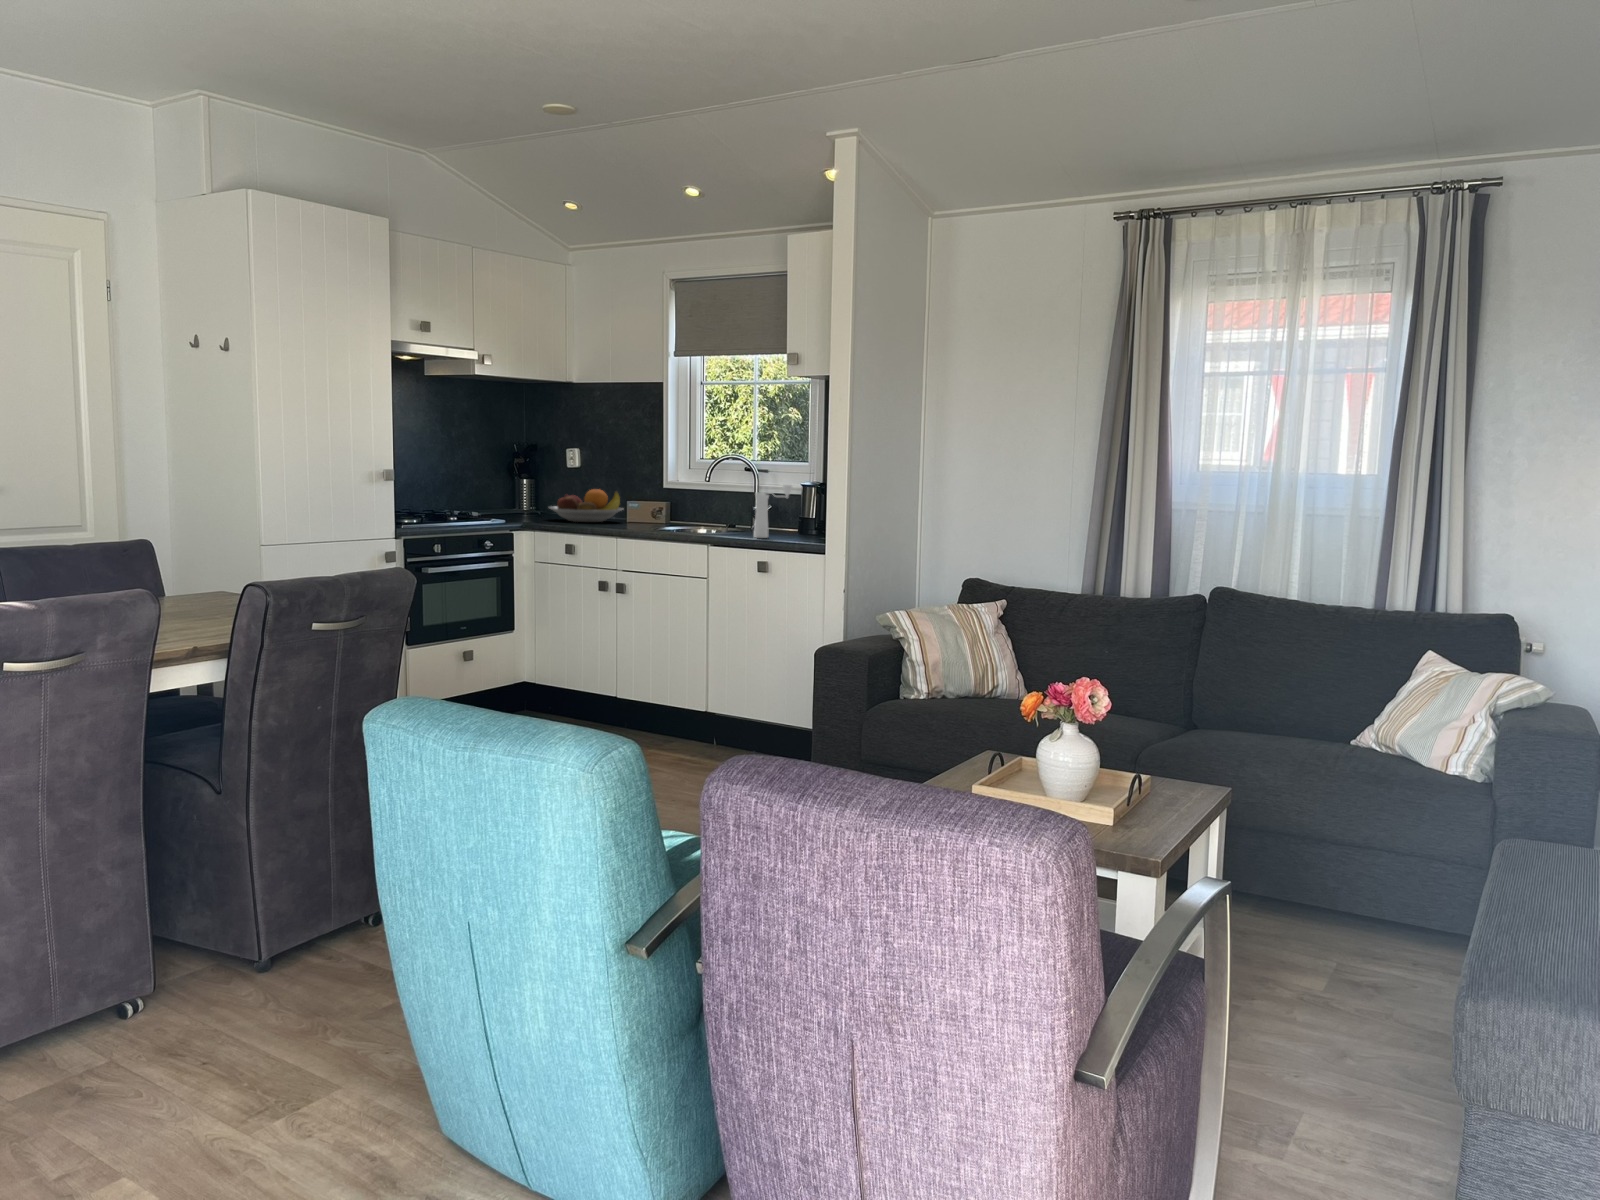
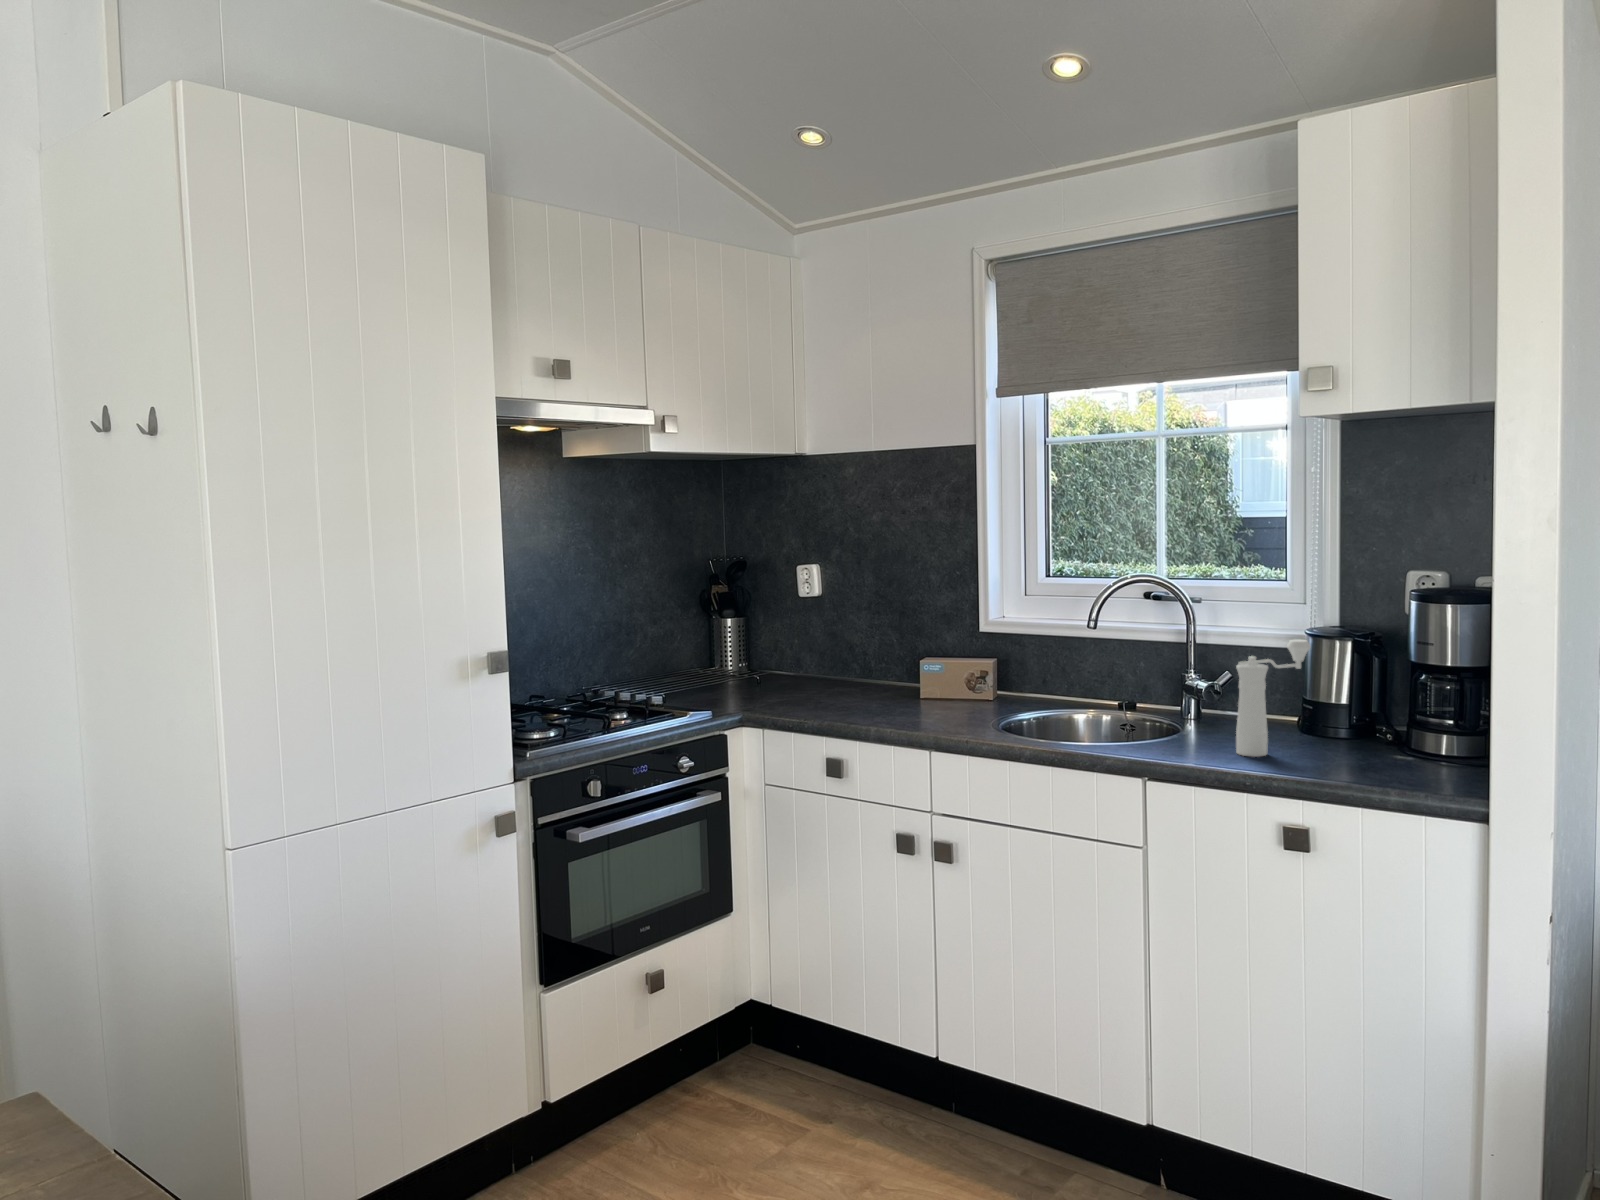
fruit bowl: present [549,489,623,522] -> none [784,644,920,707]

